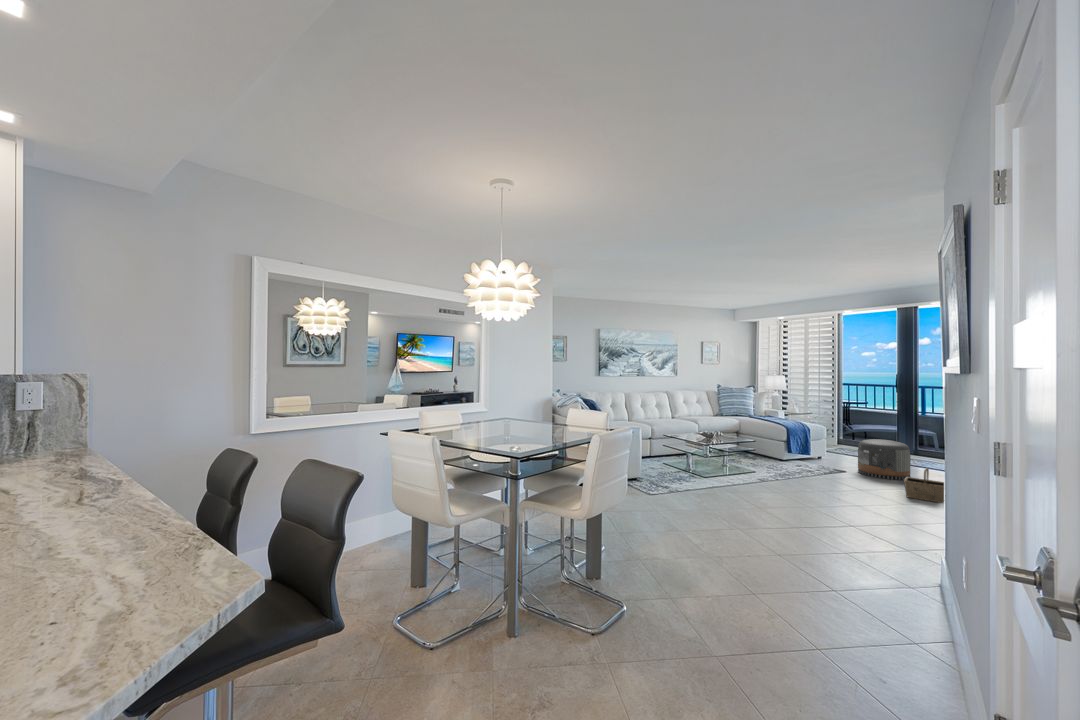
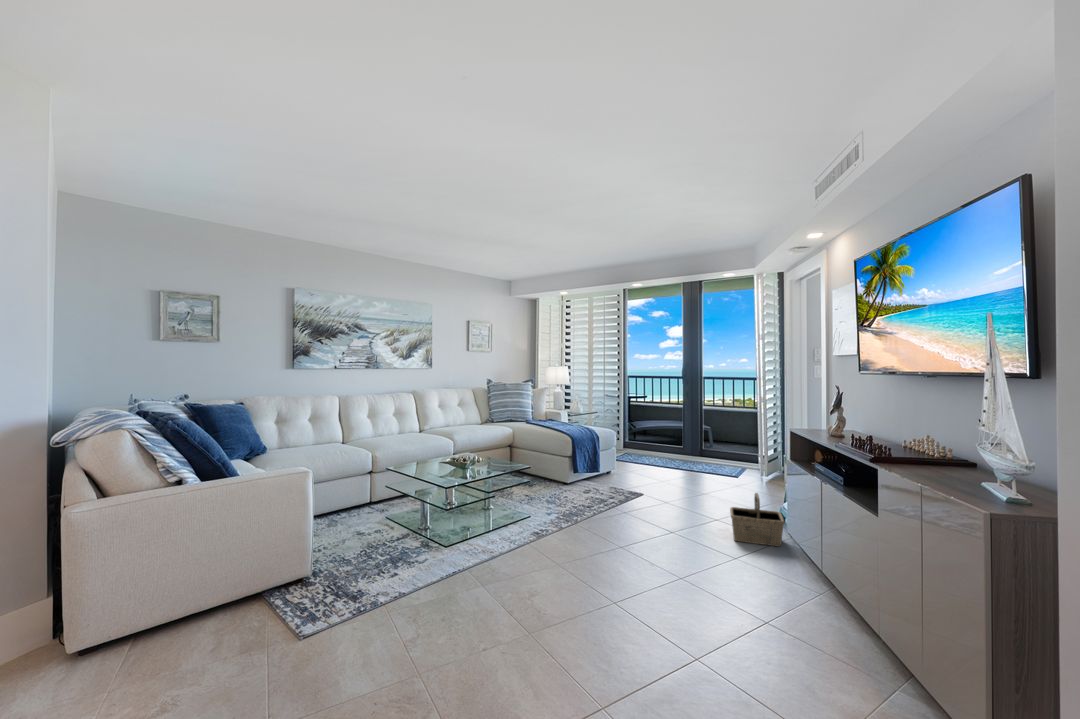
pouf: present [858,439,910,480] -> none [659,448,718,504]

